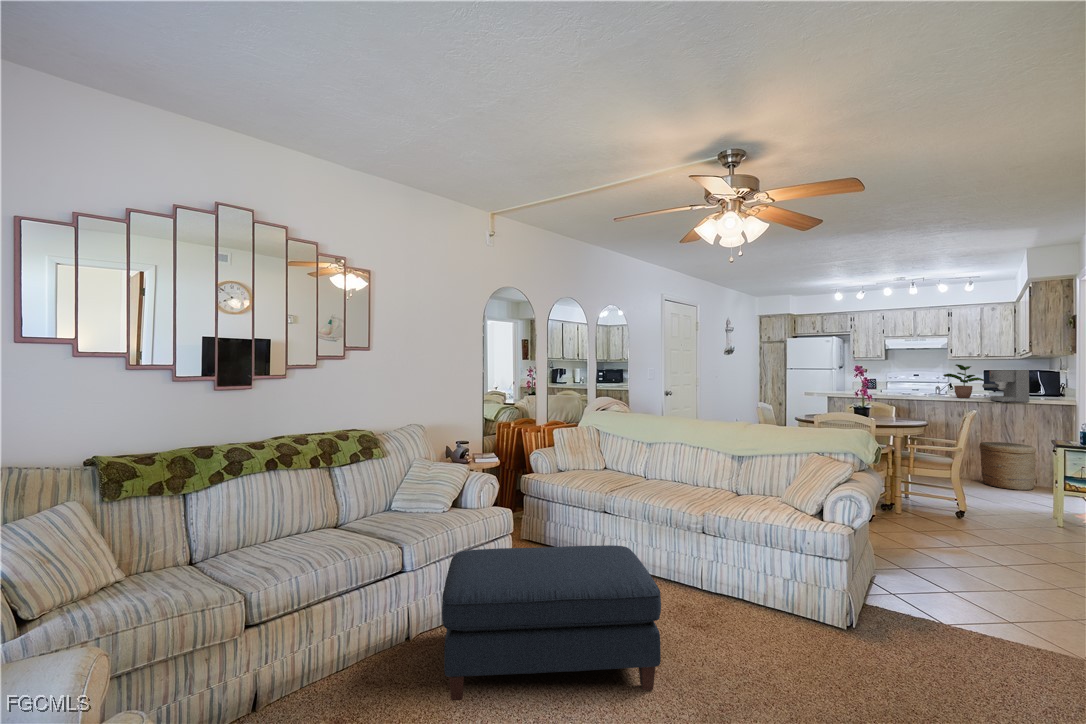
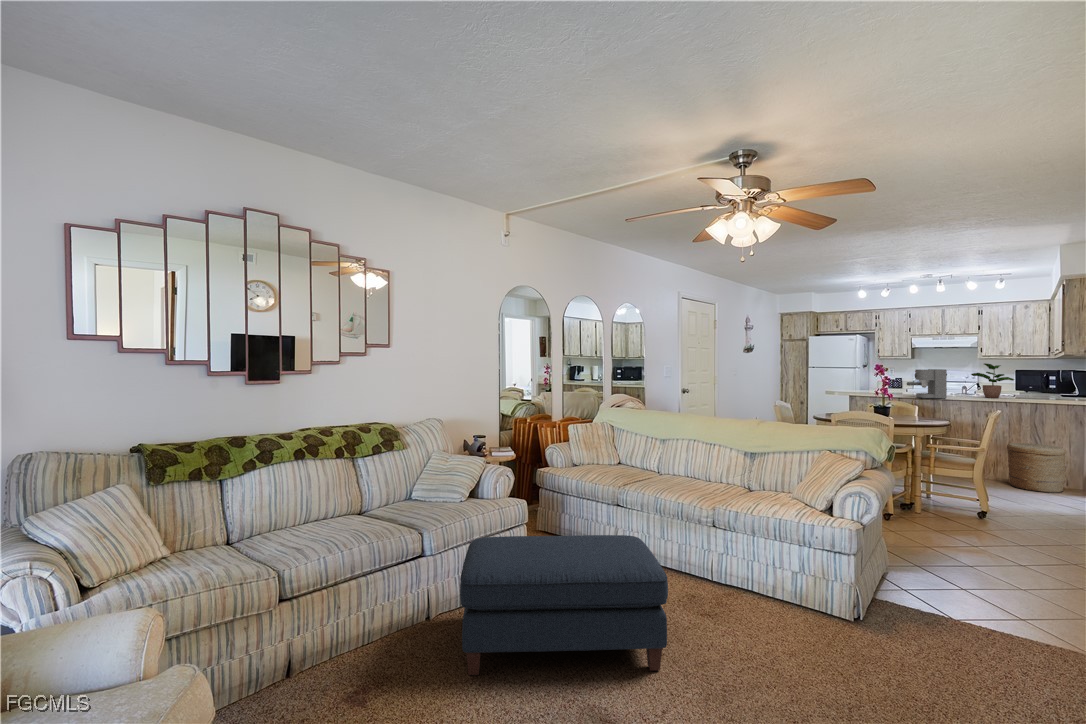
coffee maker: present [982,370,1029,402] -> present [907,369,947,399]

